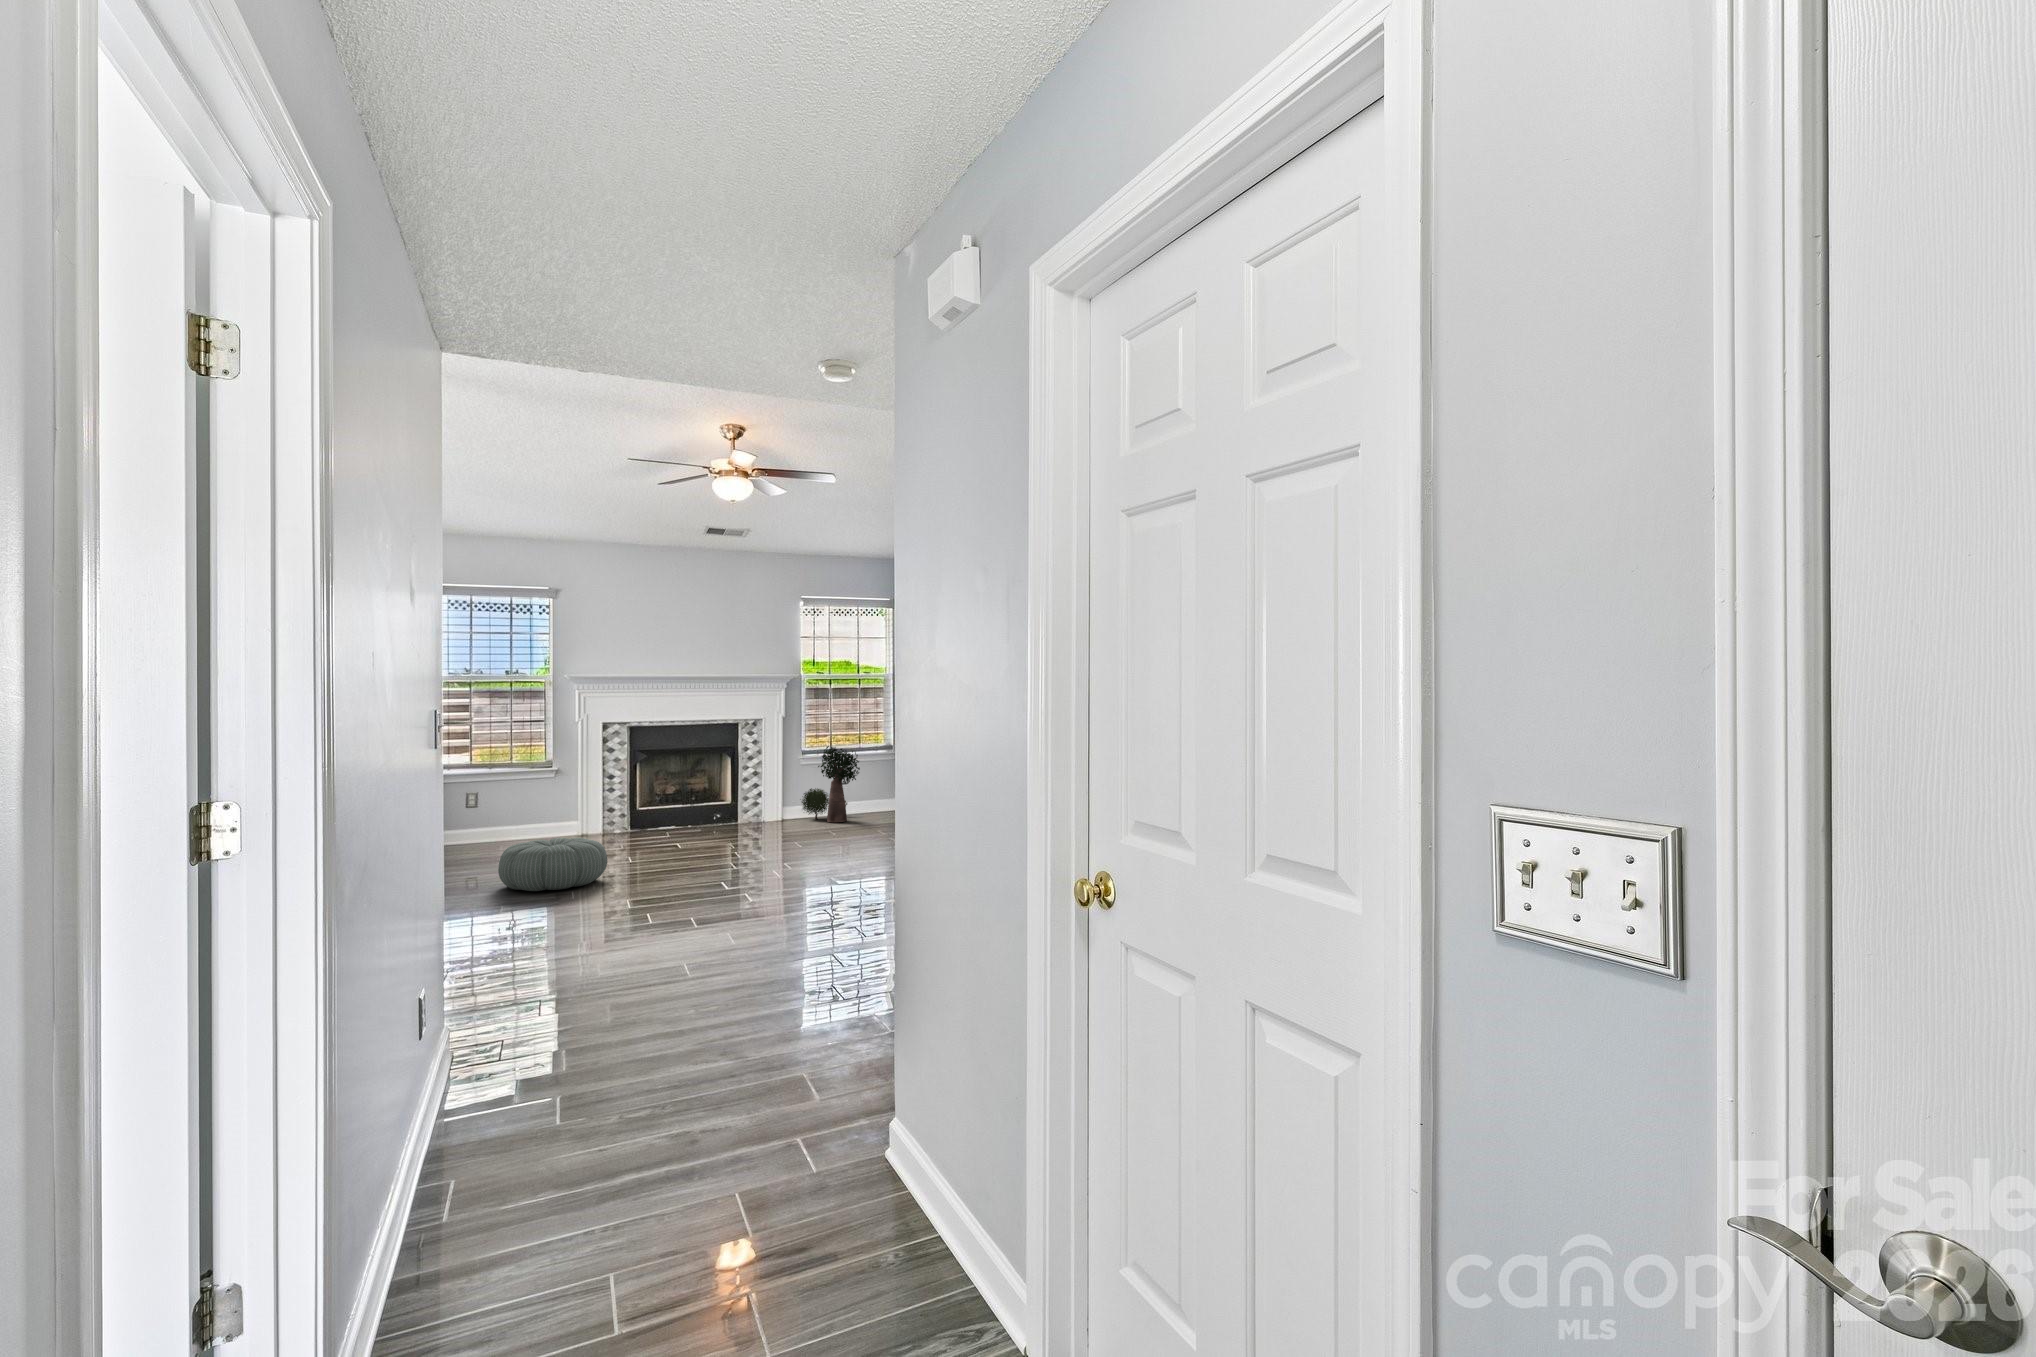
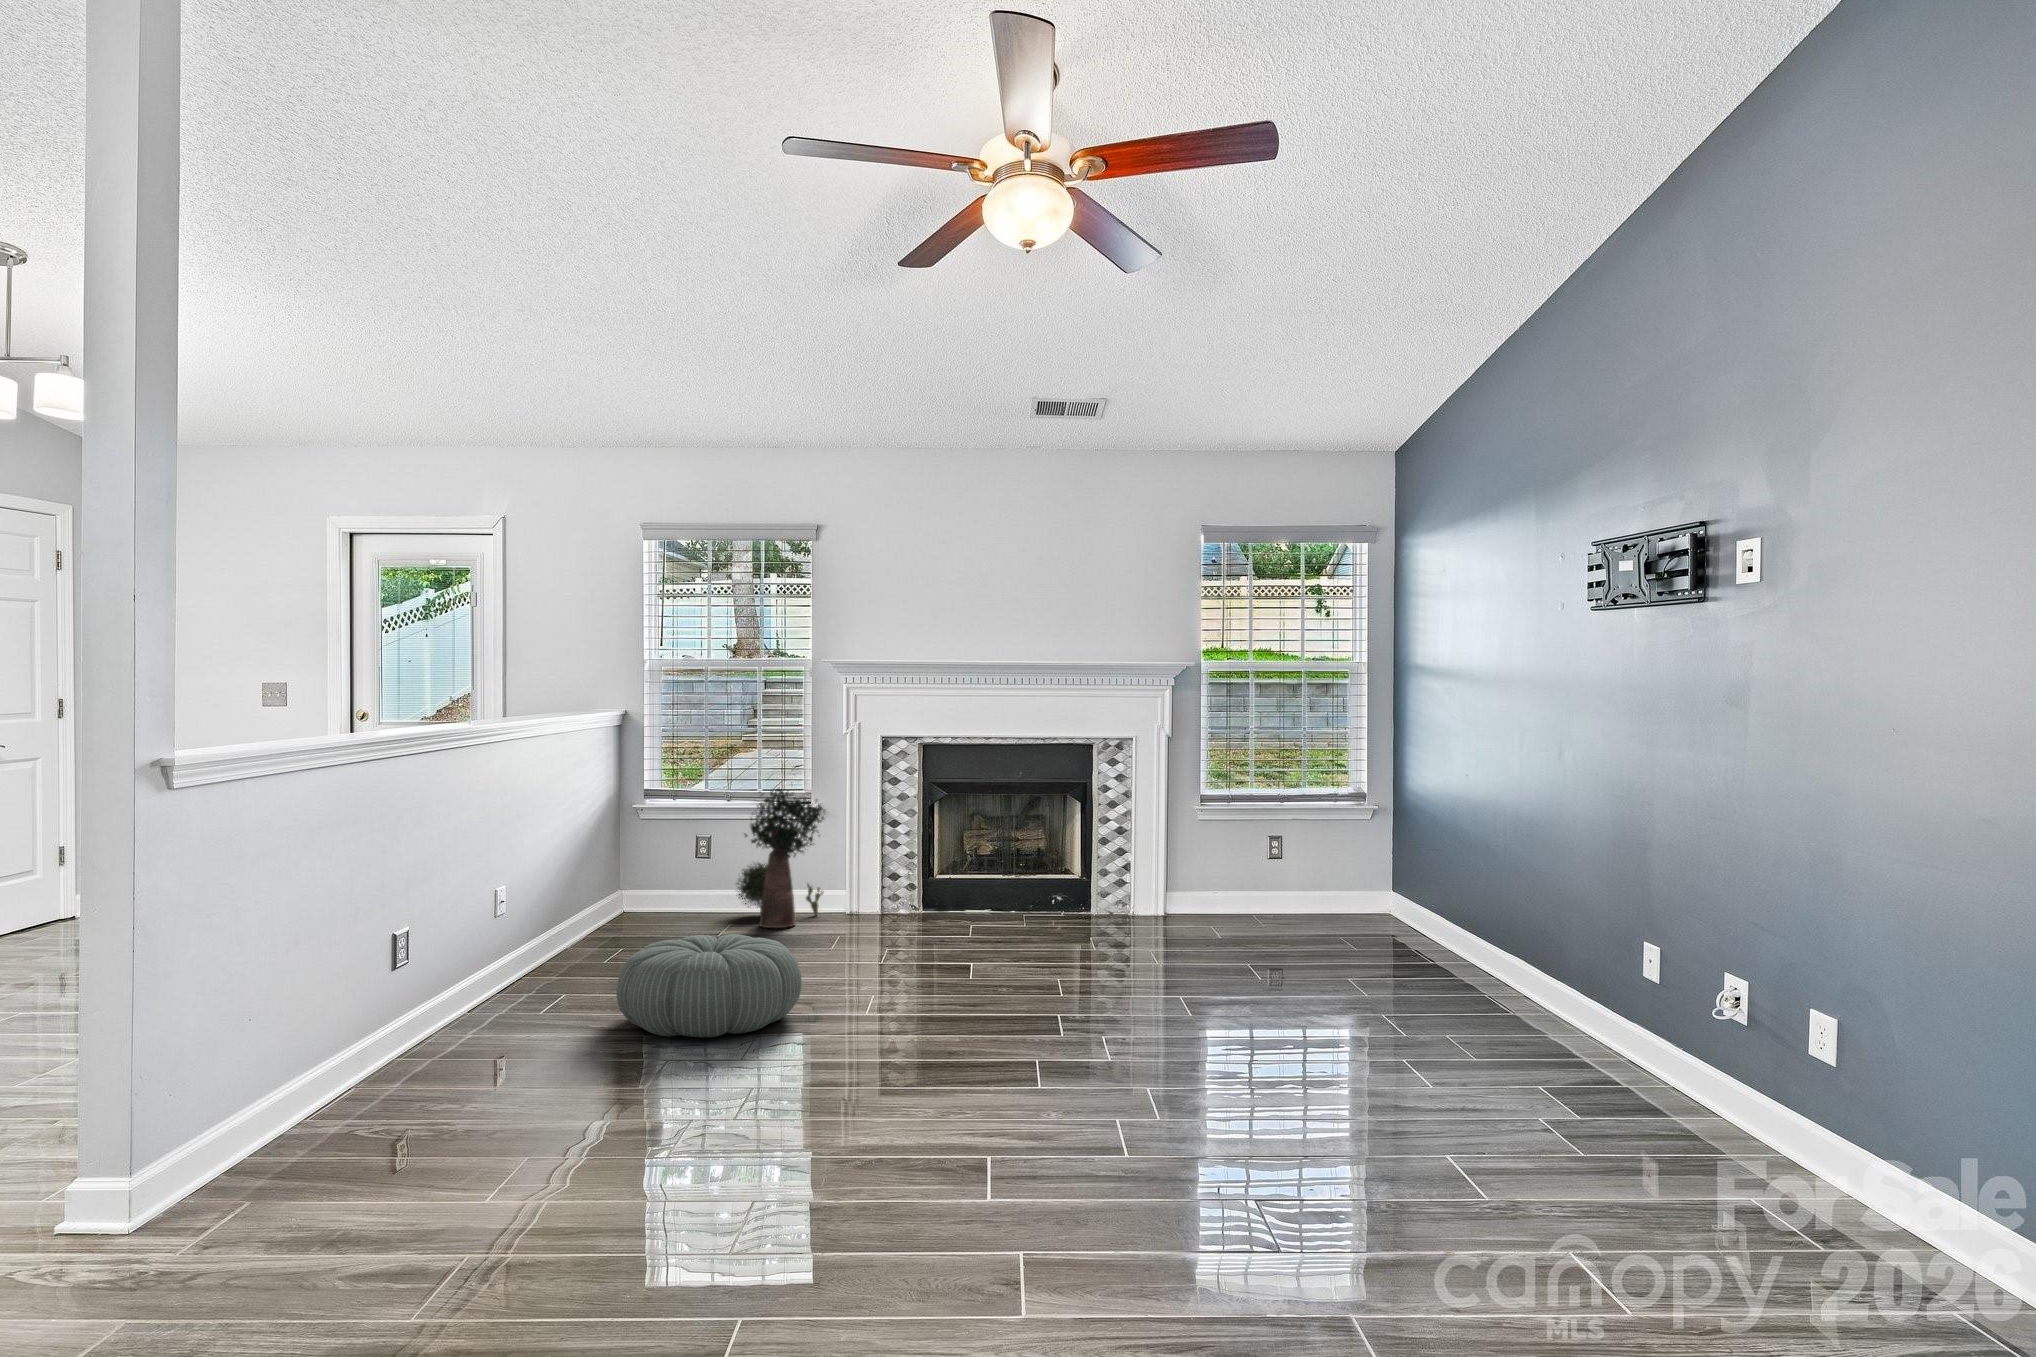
potted plant: present [802,746,860,822] -> present [736,788,824,928]

